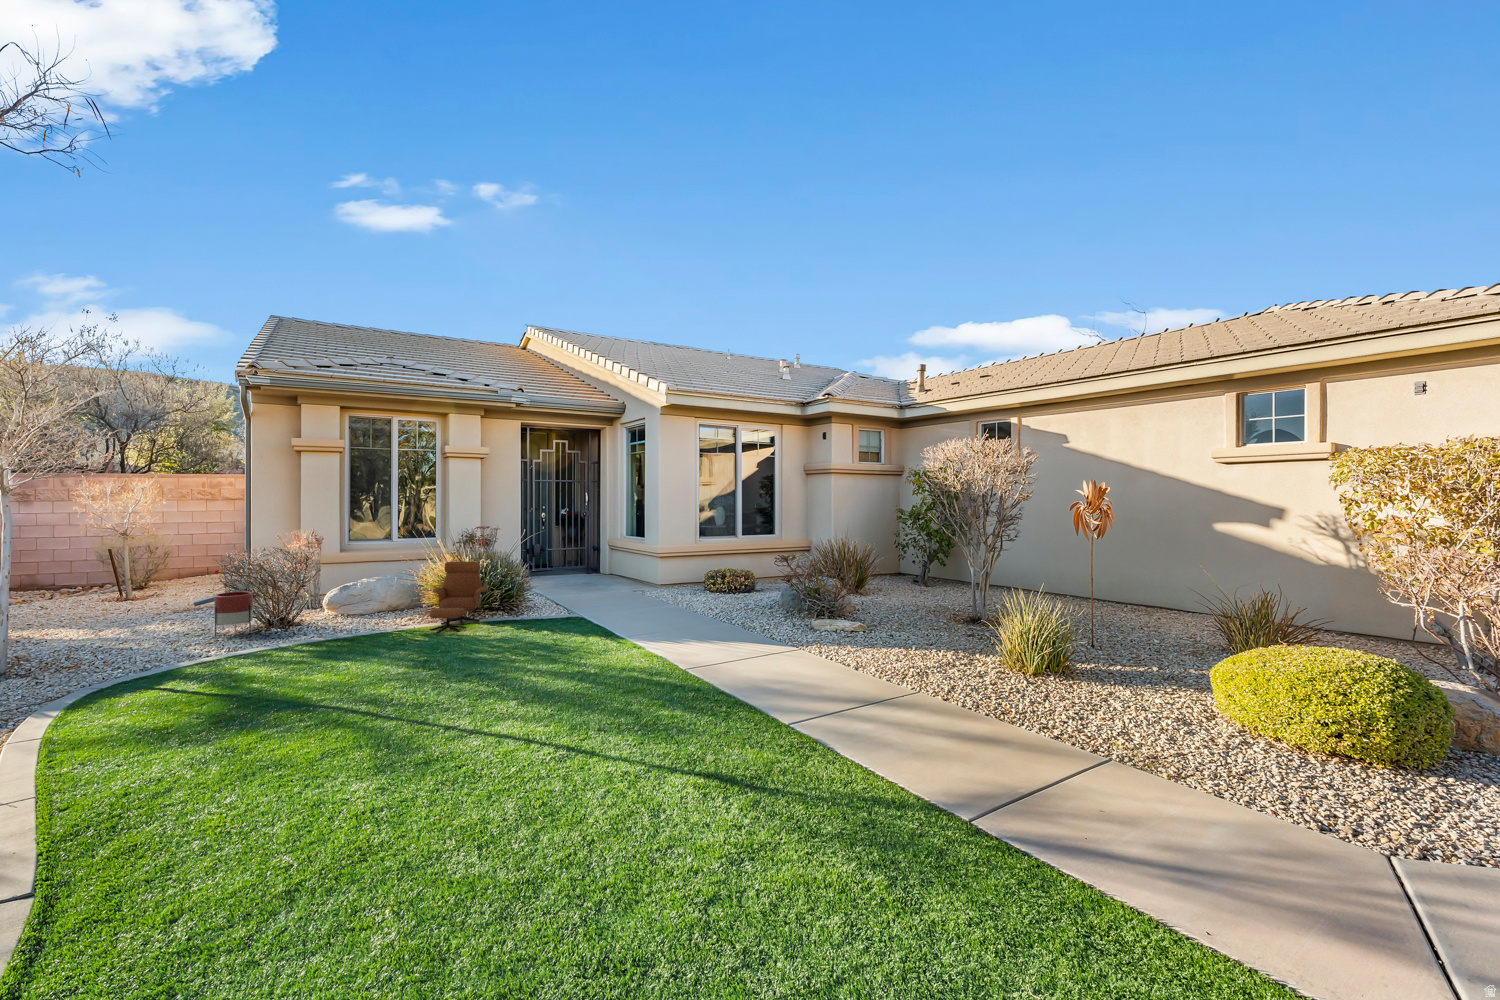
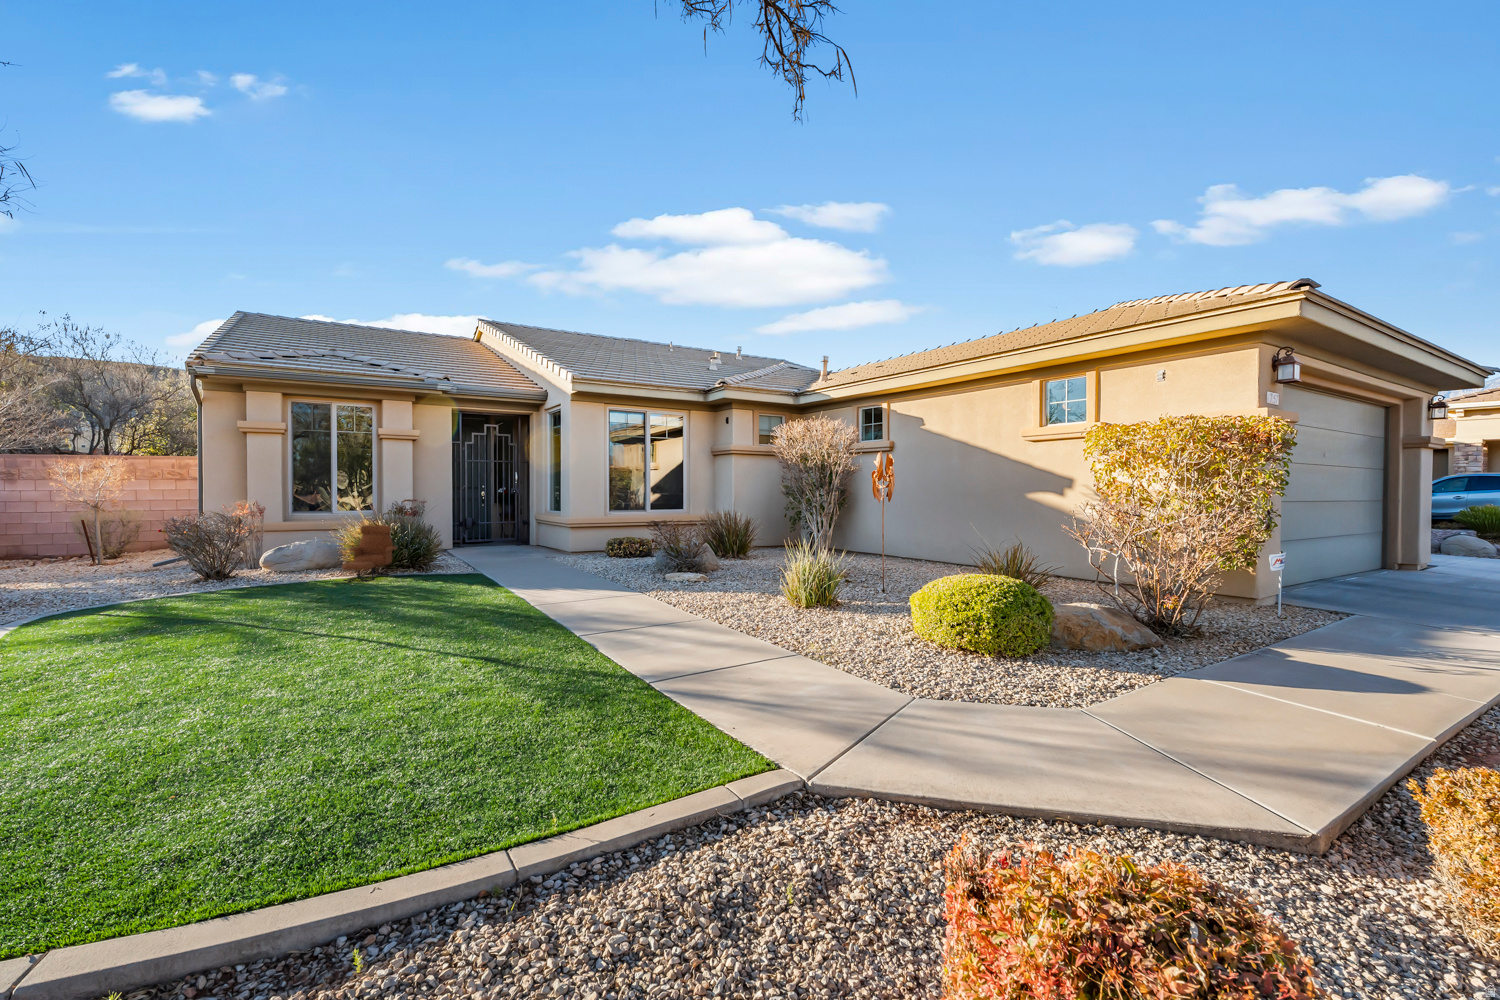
planter: present [214,591,253,637] -> none [160,548,193,584]

